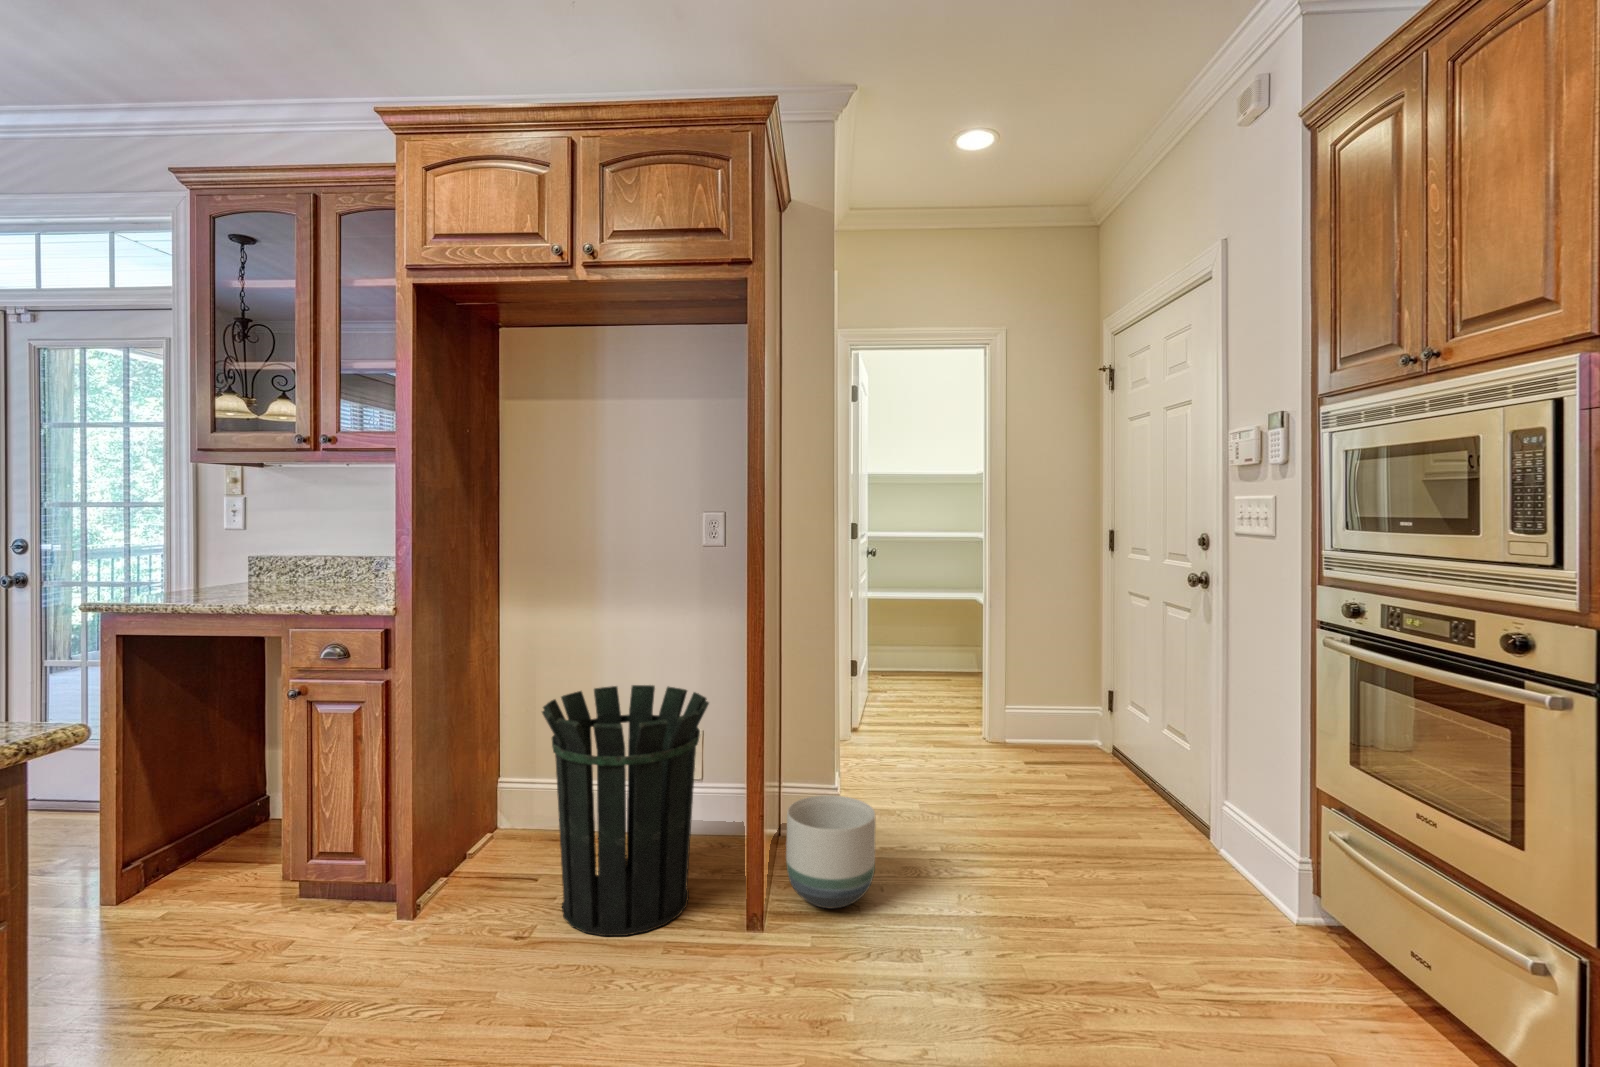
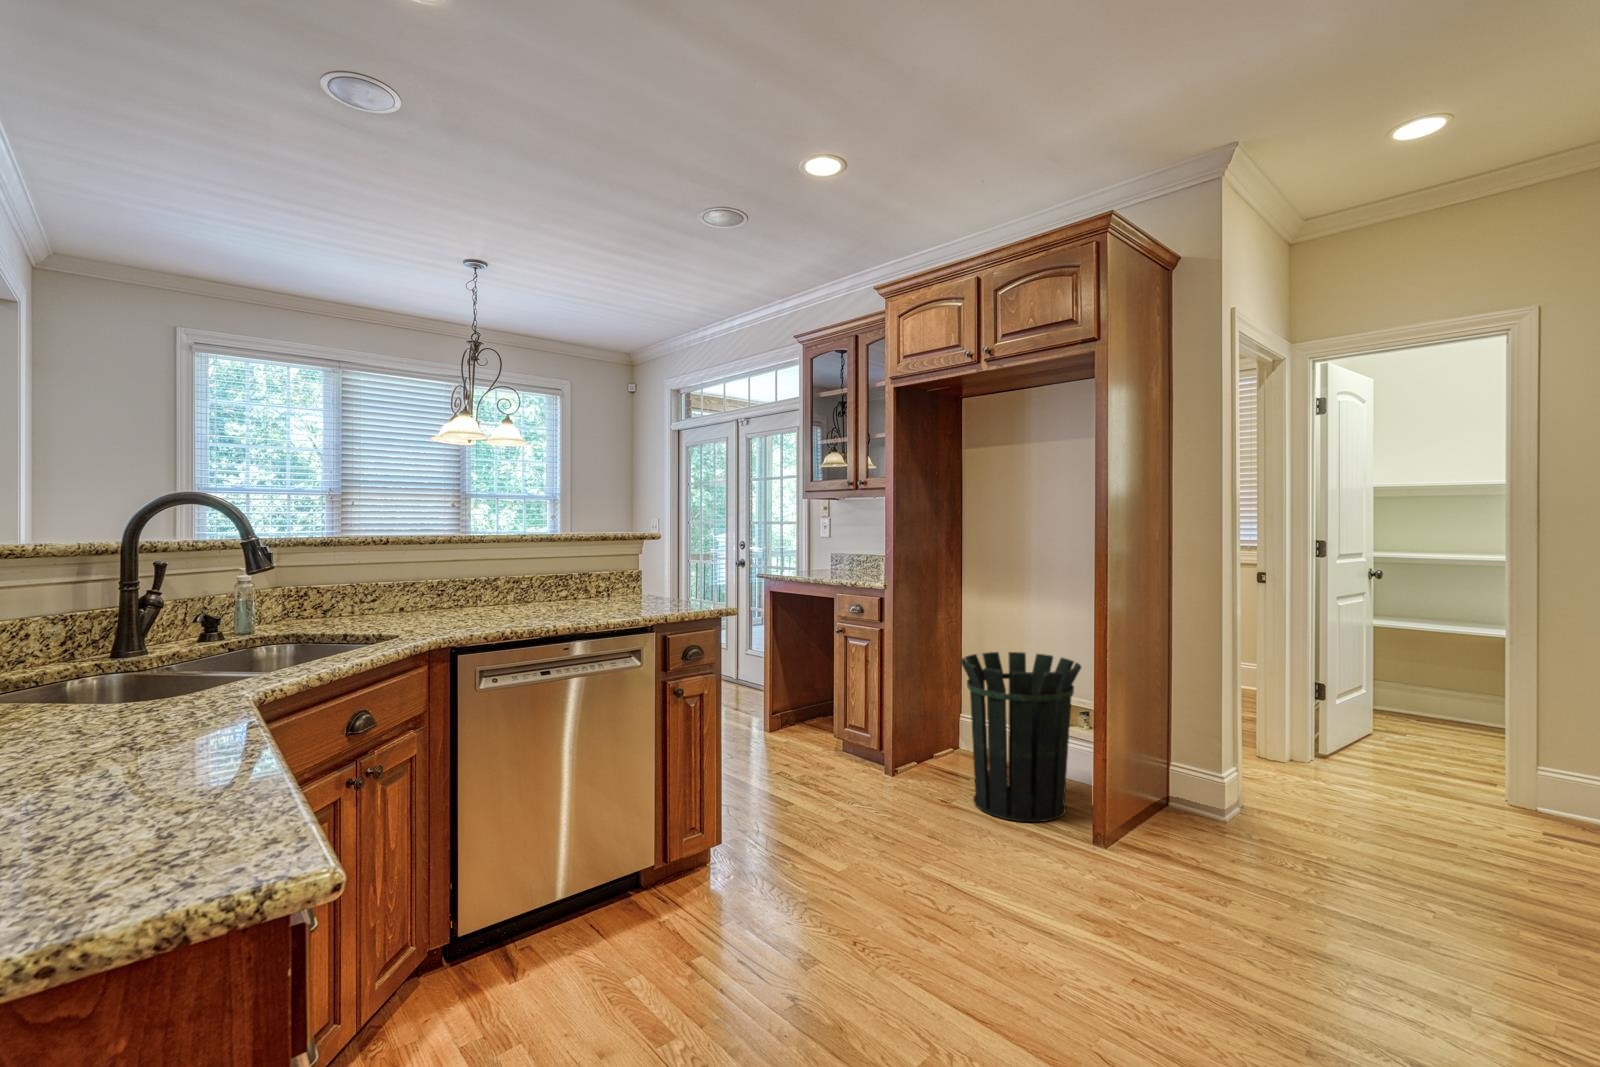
planter: present [786,795,876,908] -> none [1138,761,1220,852]

